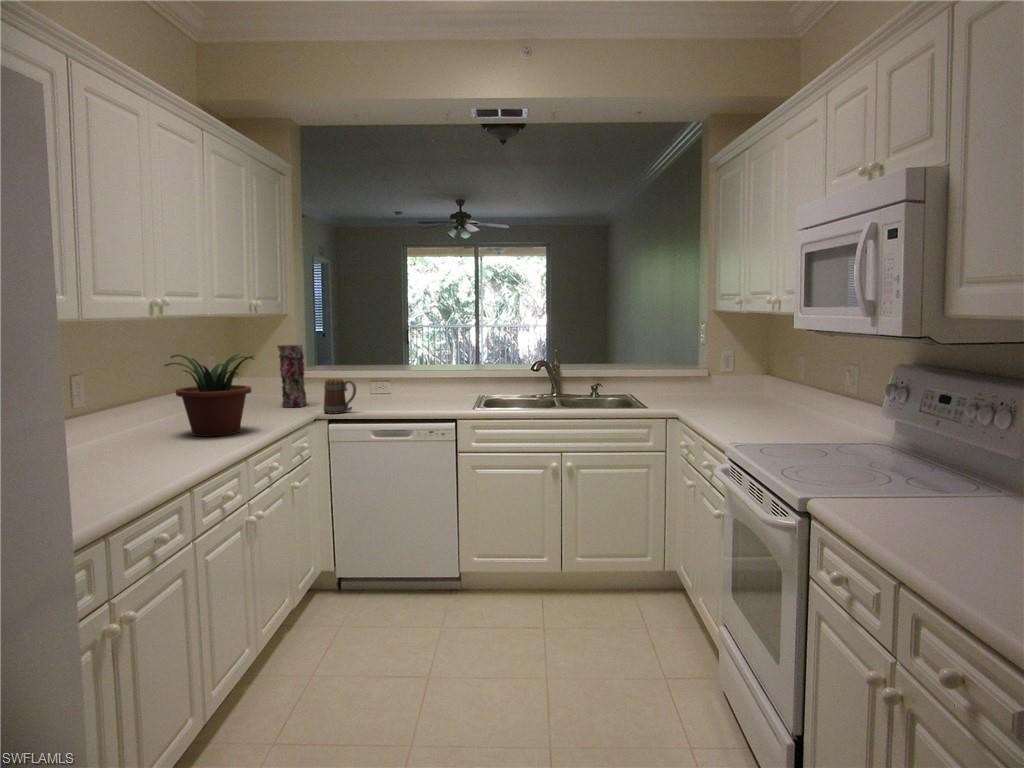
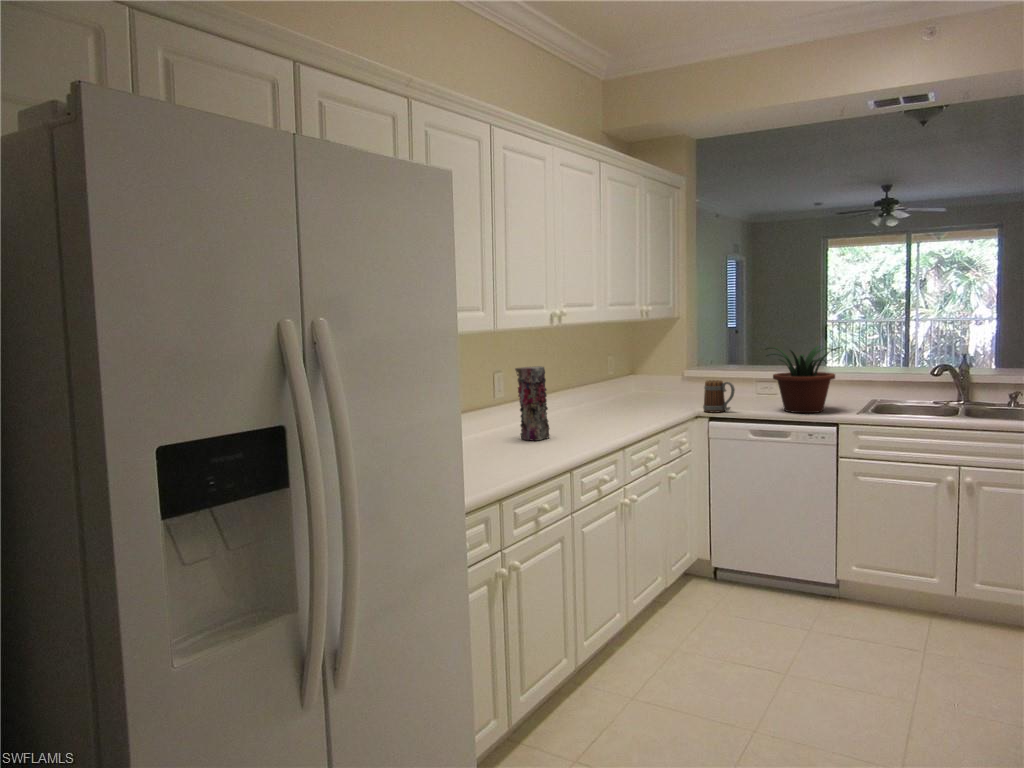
vase: present [277,345,307,407] -> present [515,366,550,441]
potted plant: present [165,354,255,436] -> present [767,346,841,413]

